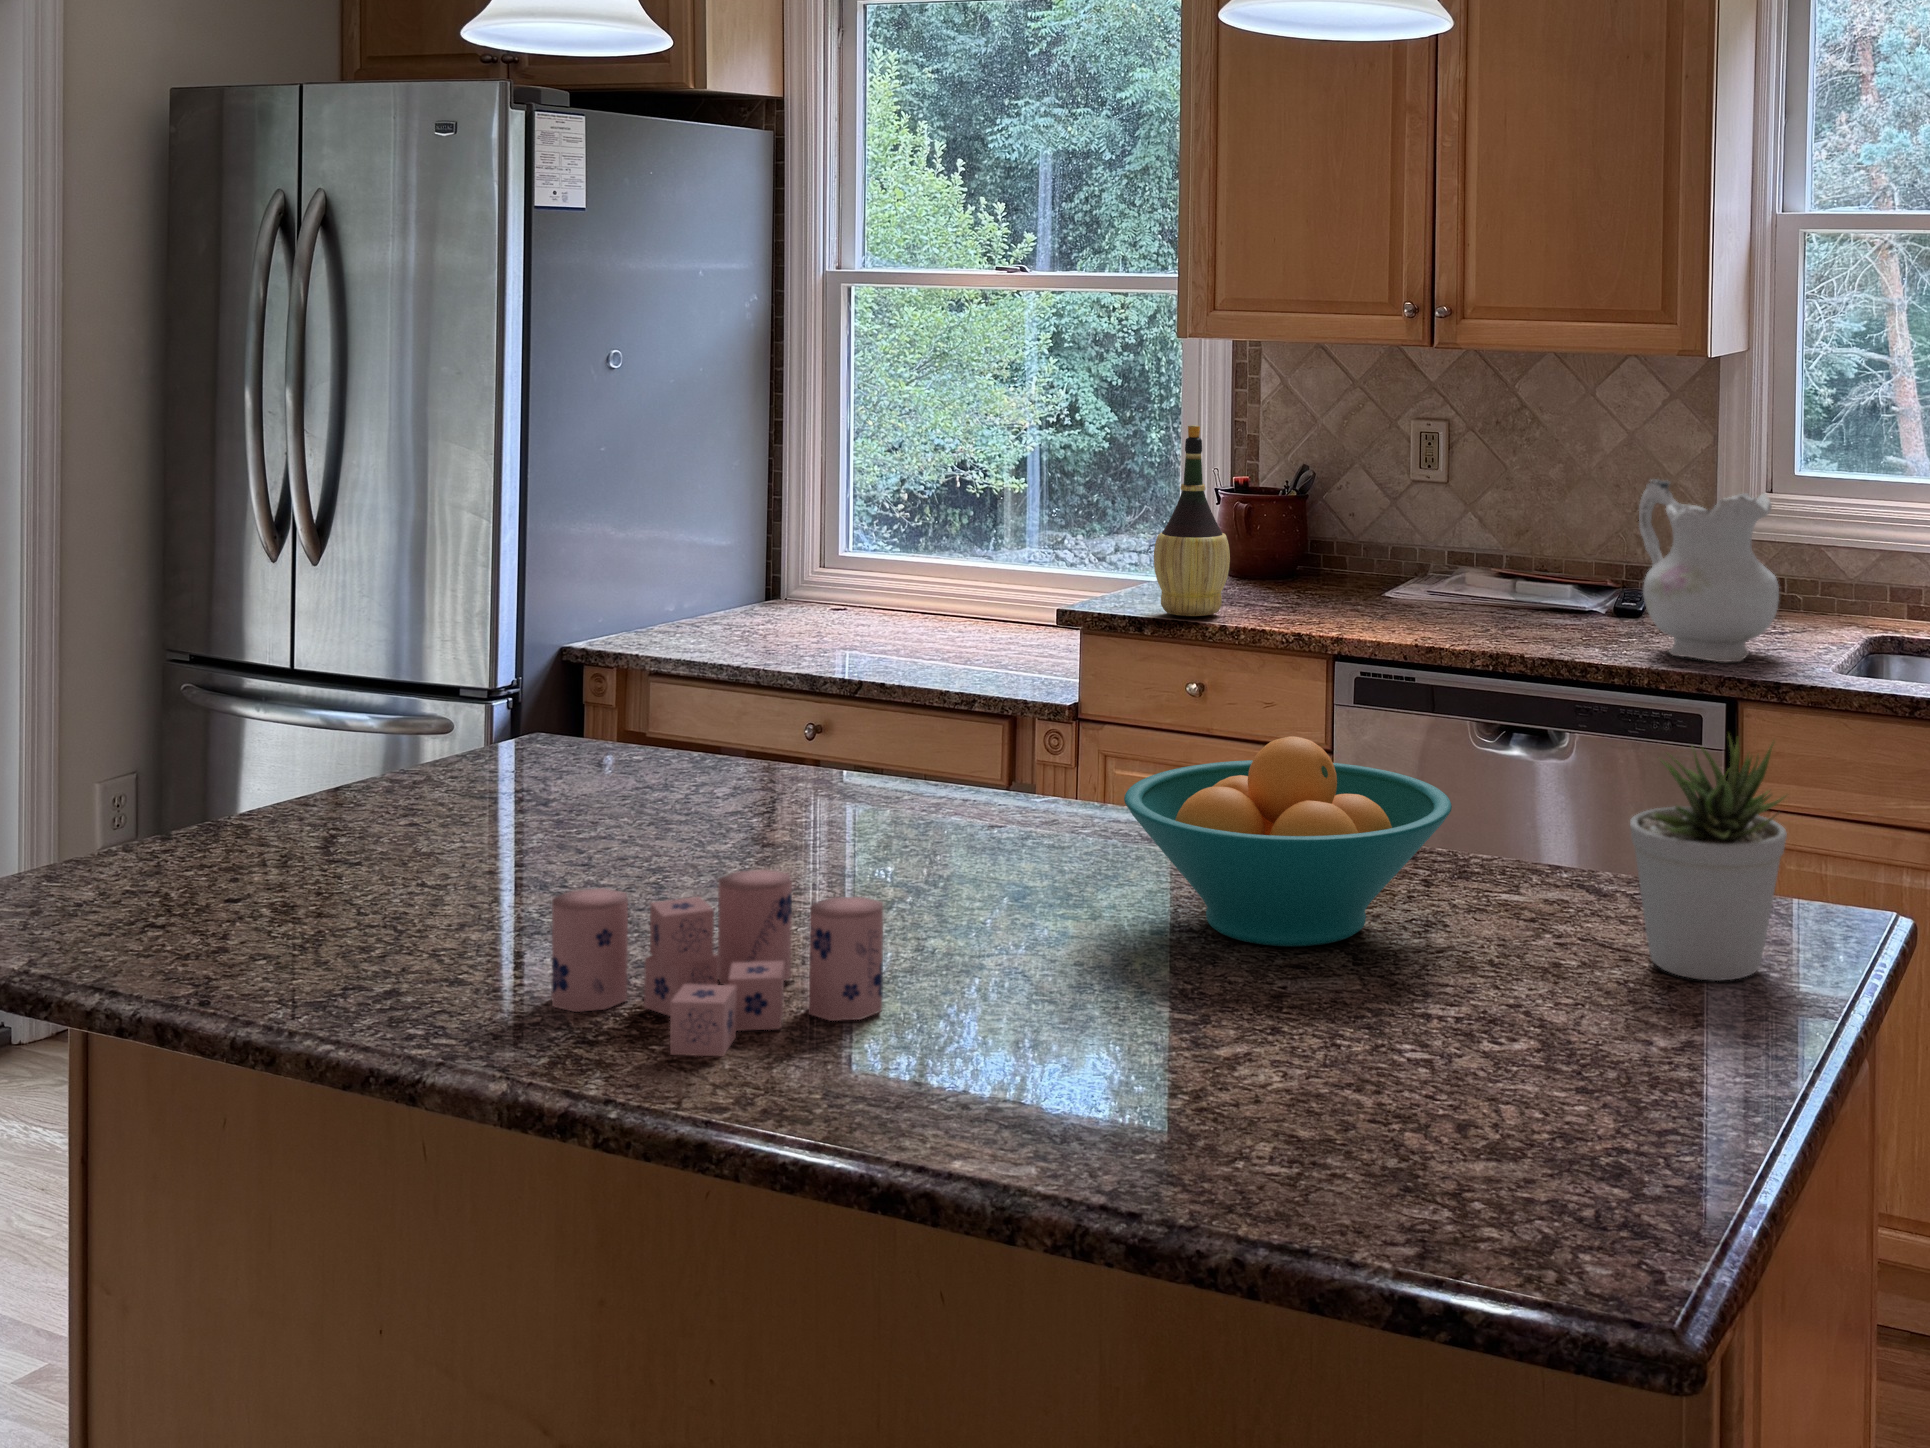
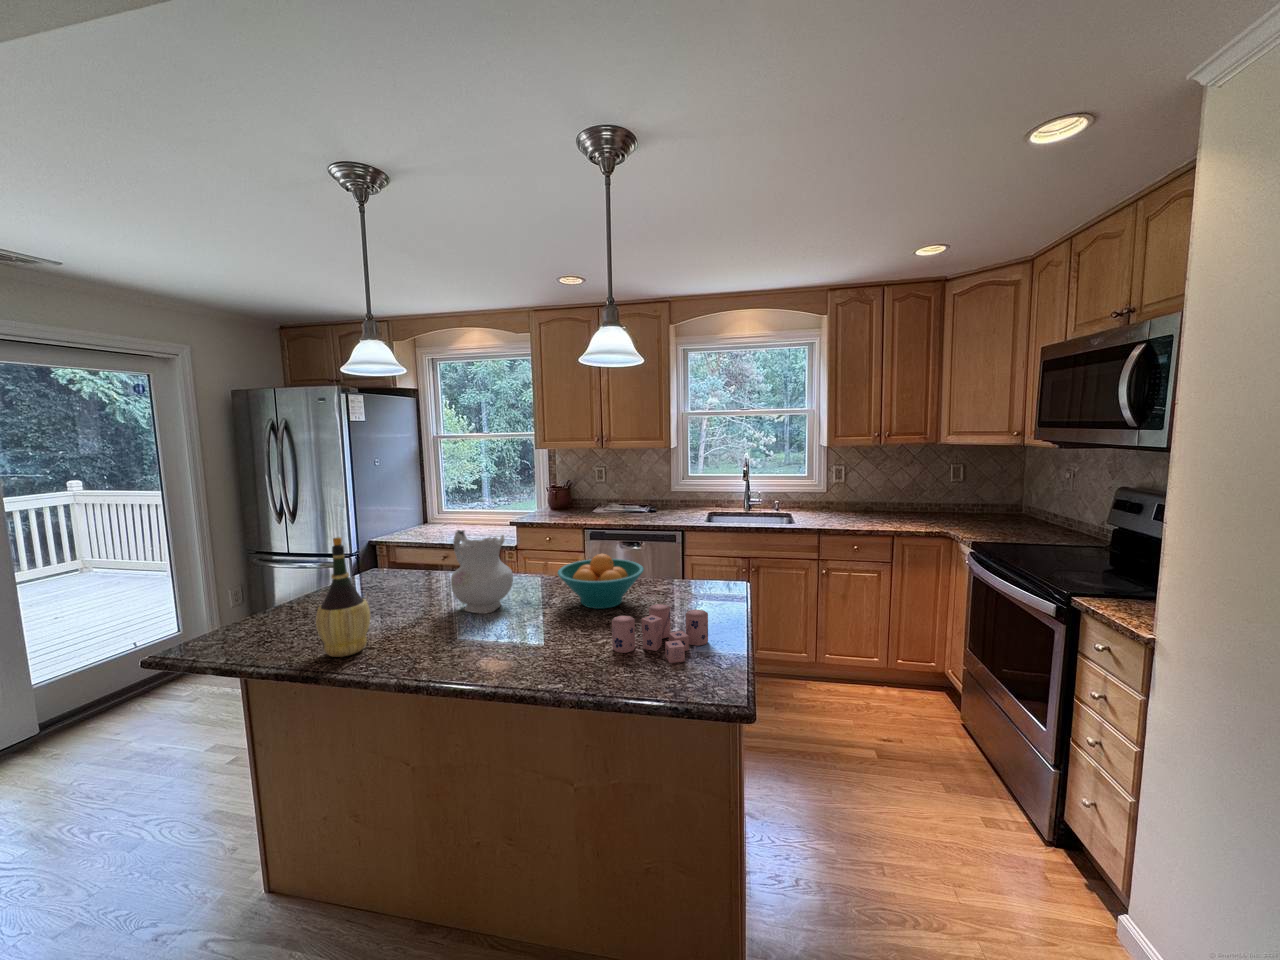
wine bottle: present [1154,425,1230,616] -> present [316,537,370,657]
ceramic pitcher: present [1639,479,1779,662] -> present [451,530,513,614]
potted plant: present [1630,736,1787,981] -> none [690,543,729,605]
candle: present [551,870,883,1056] -> present [612,604,708,663]

